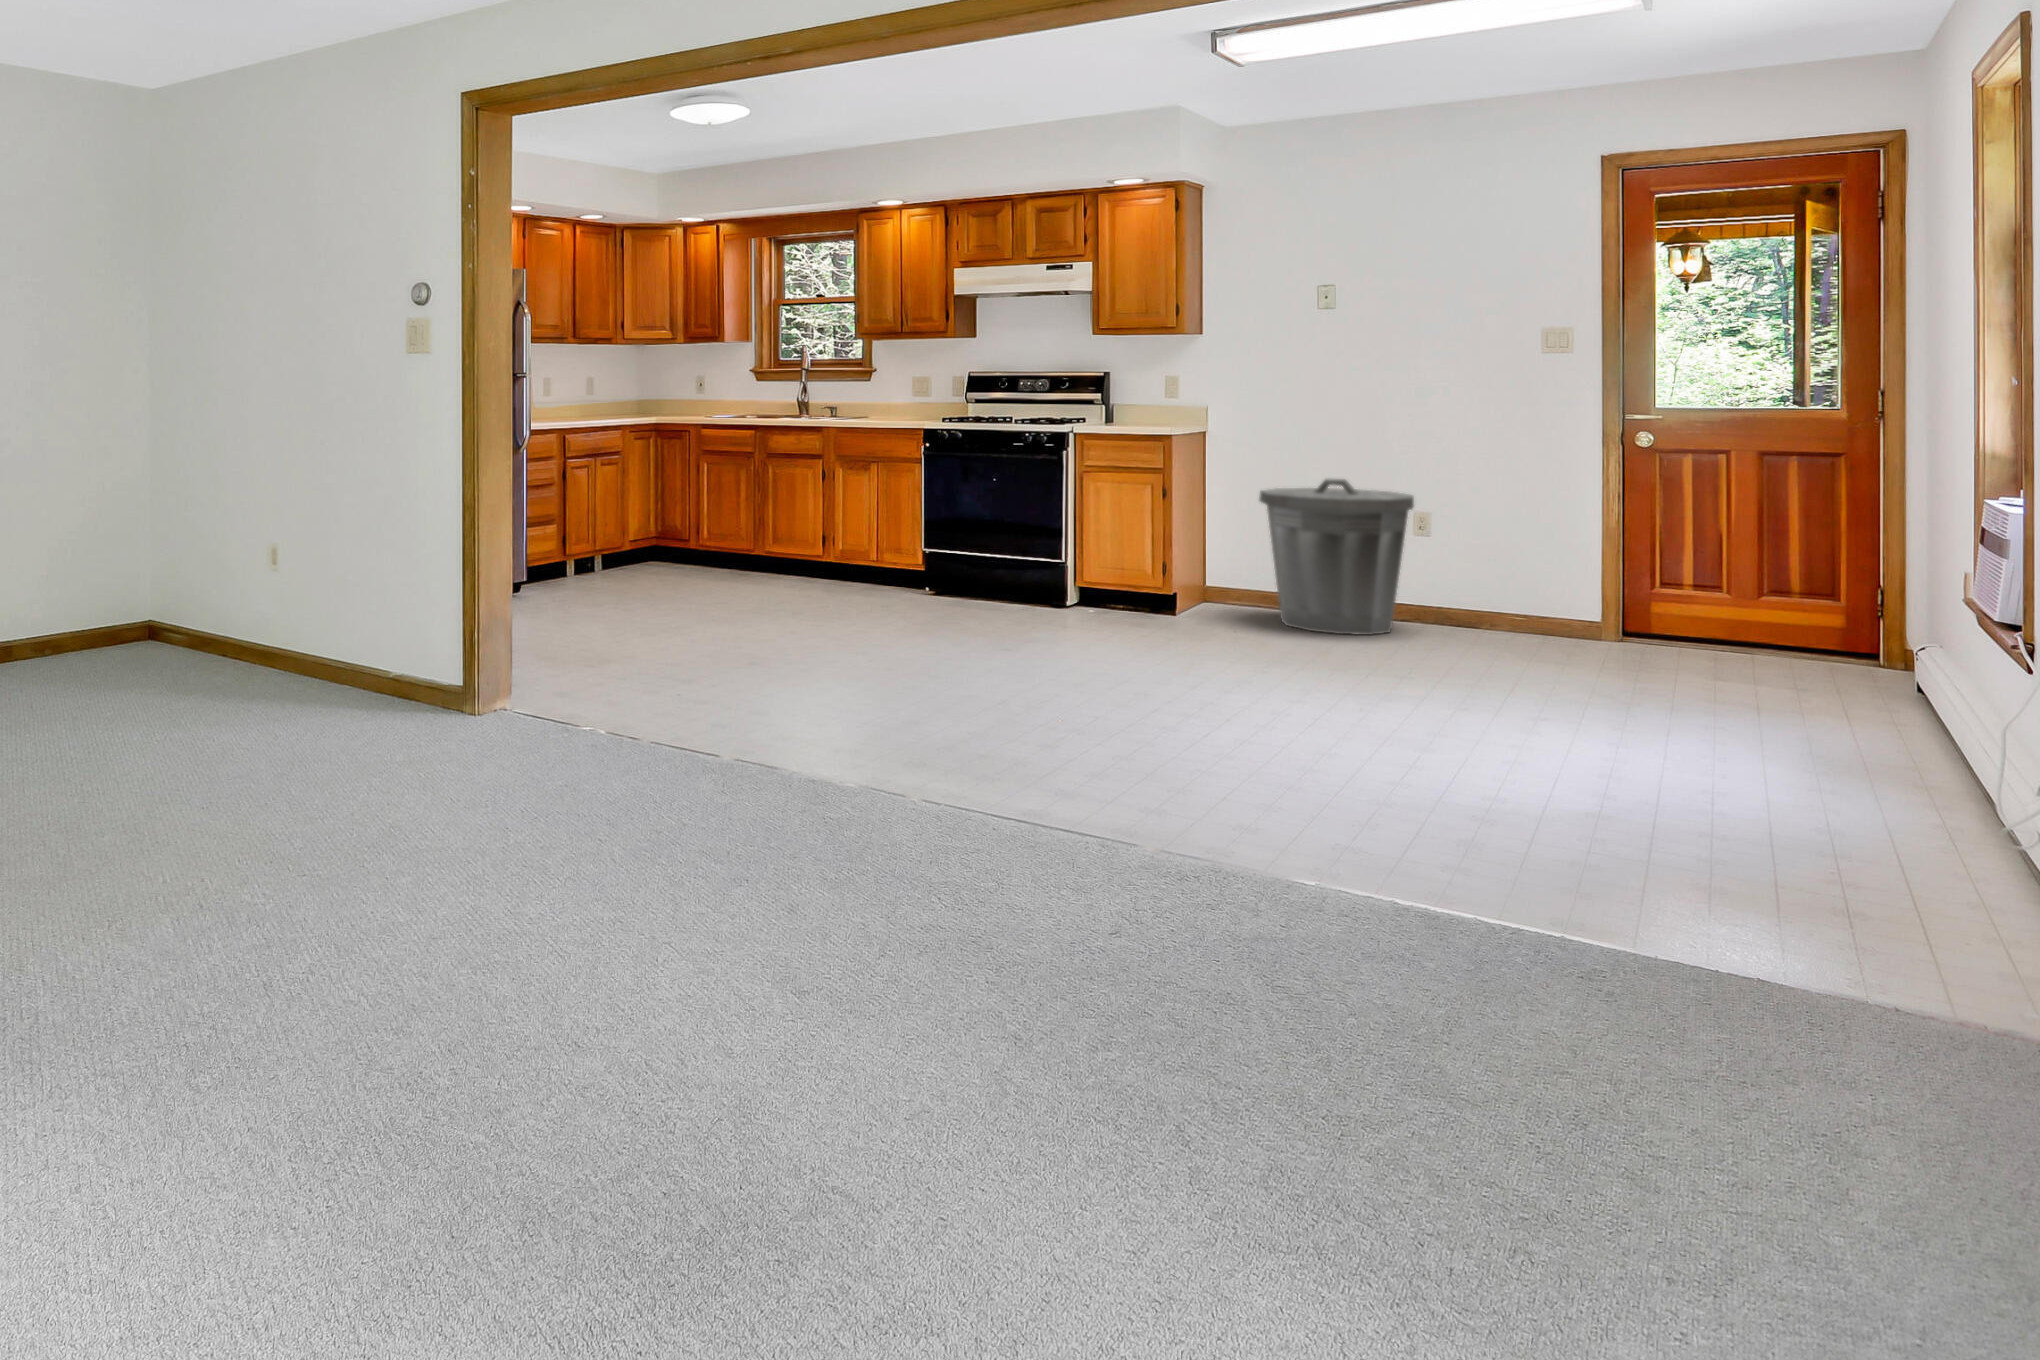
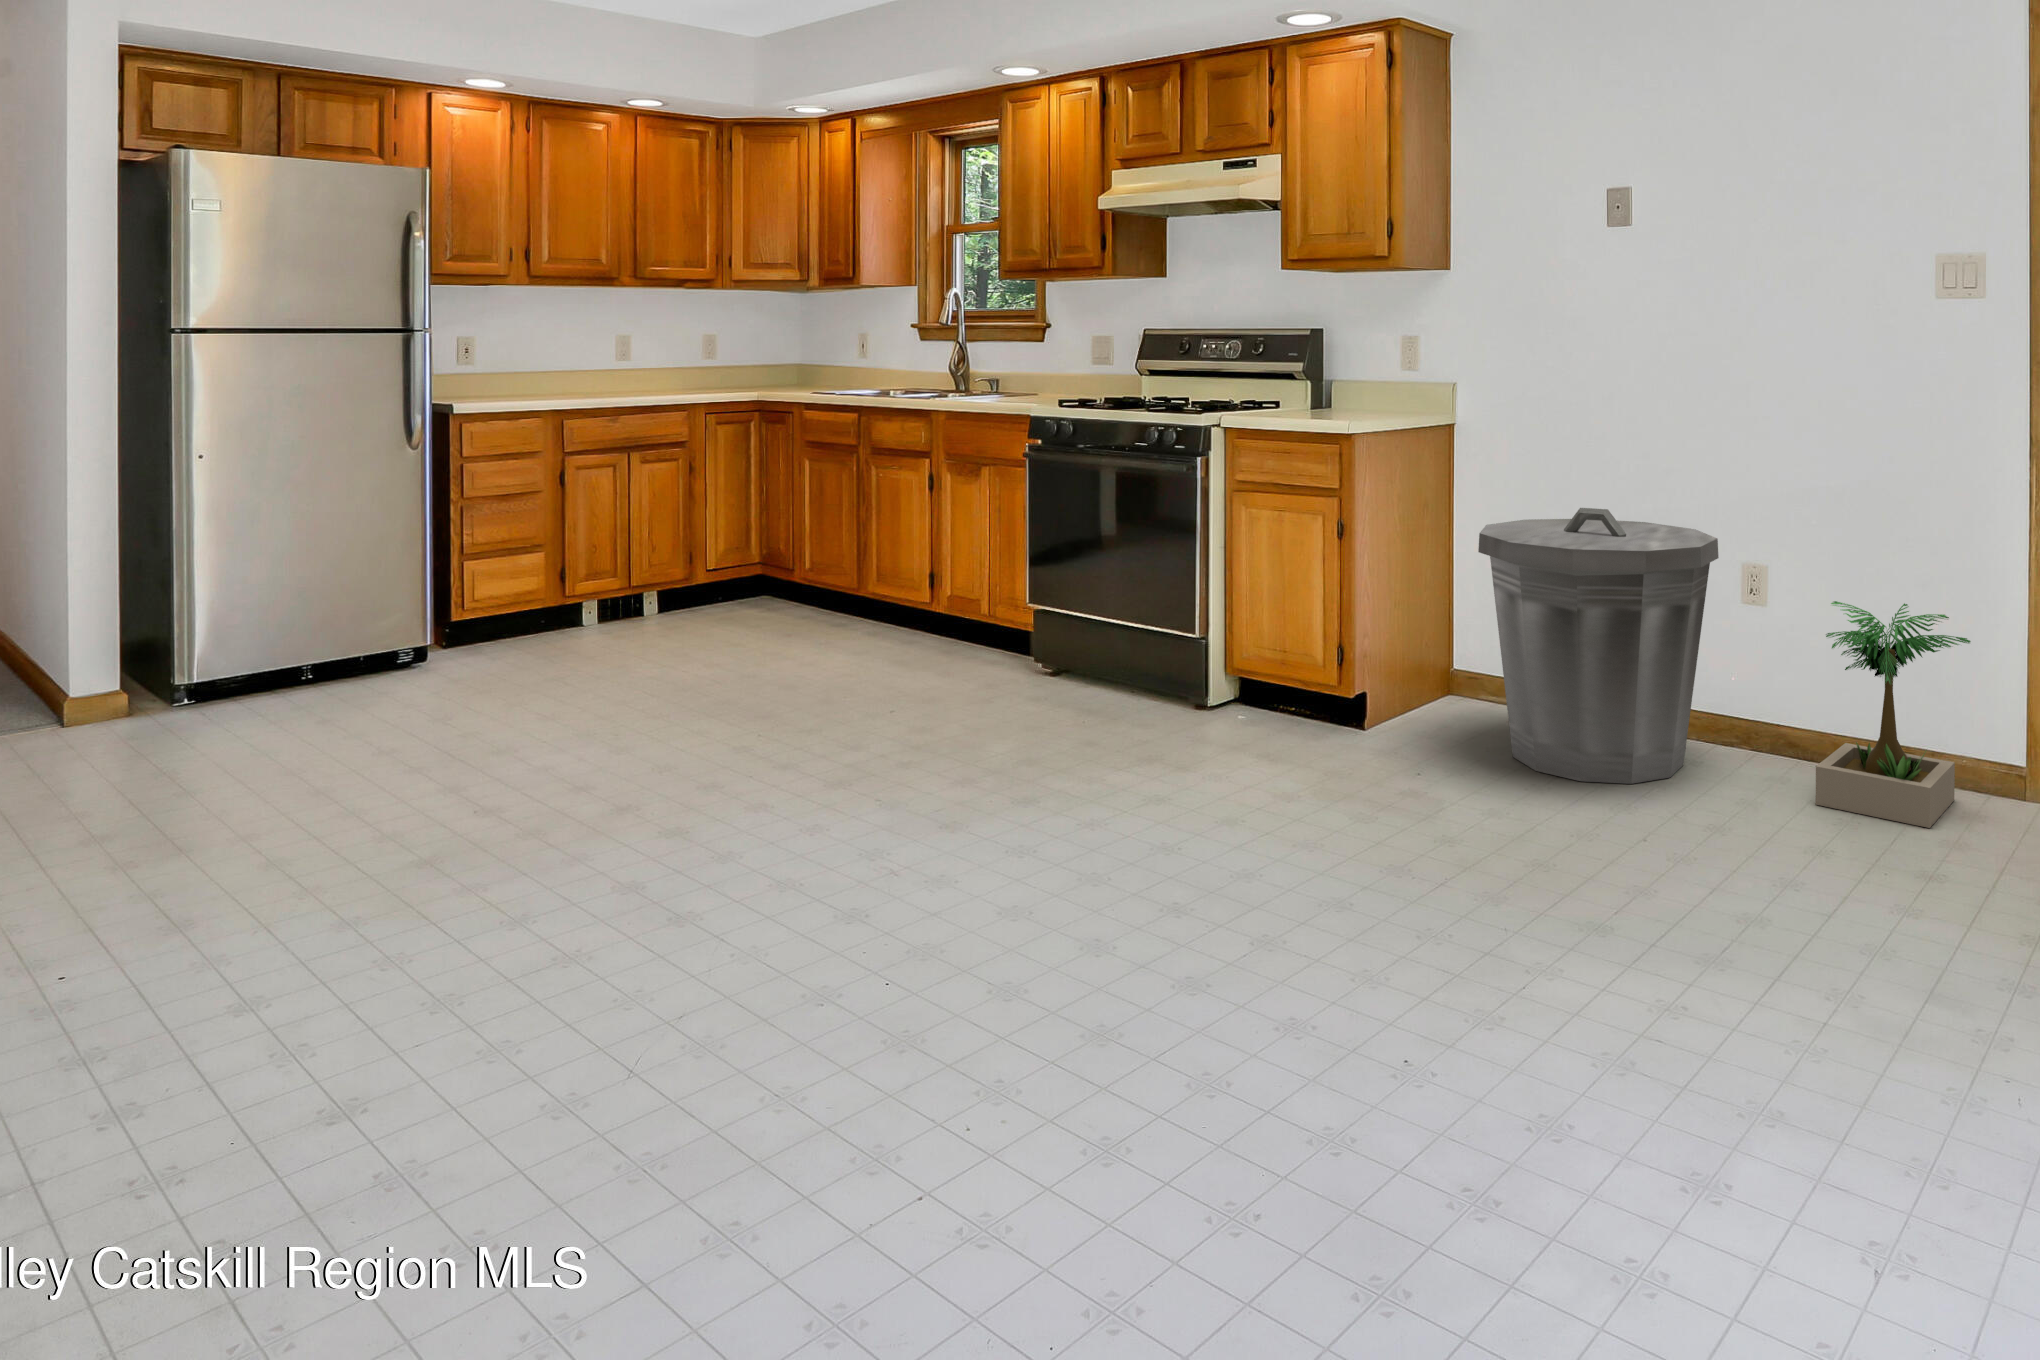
potted plant: none [1482,527,1586,649] -> present [1815,601,1971,828]

